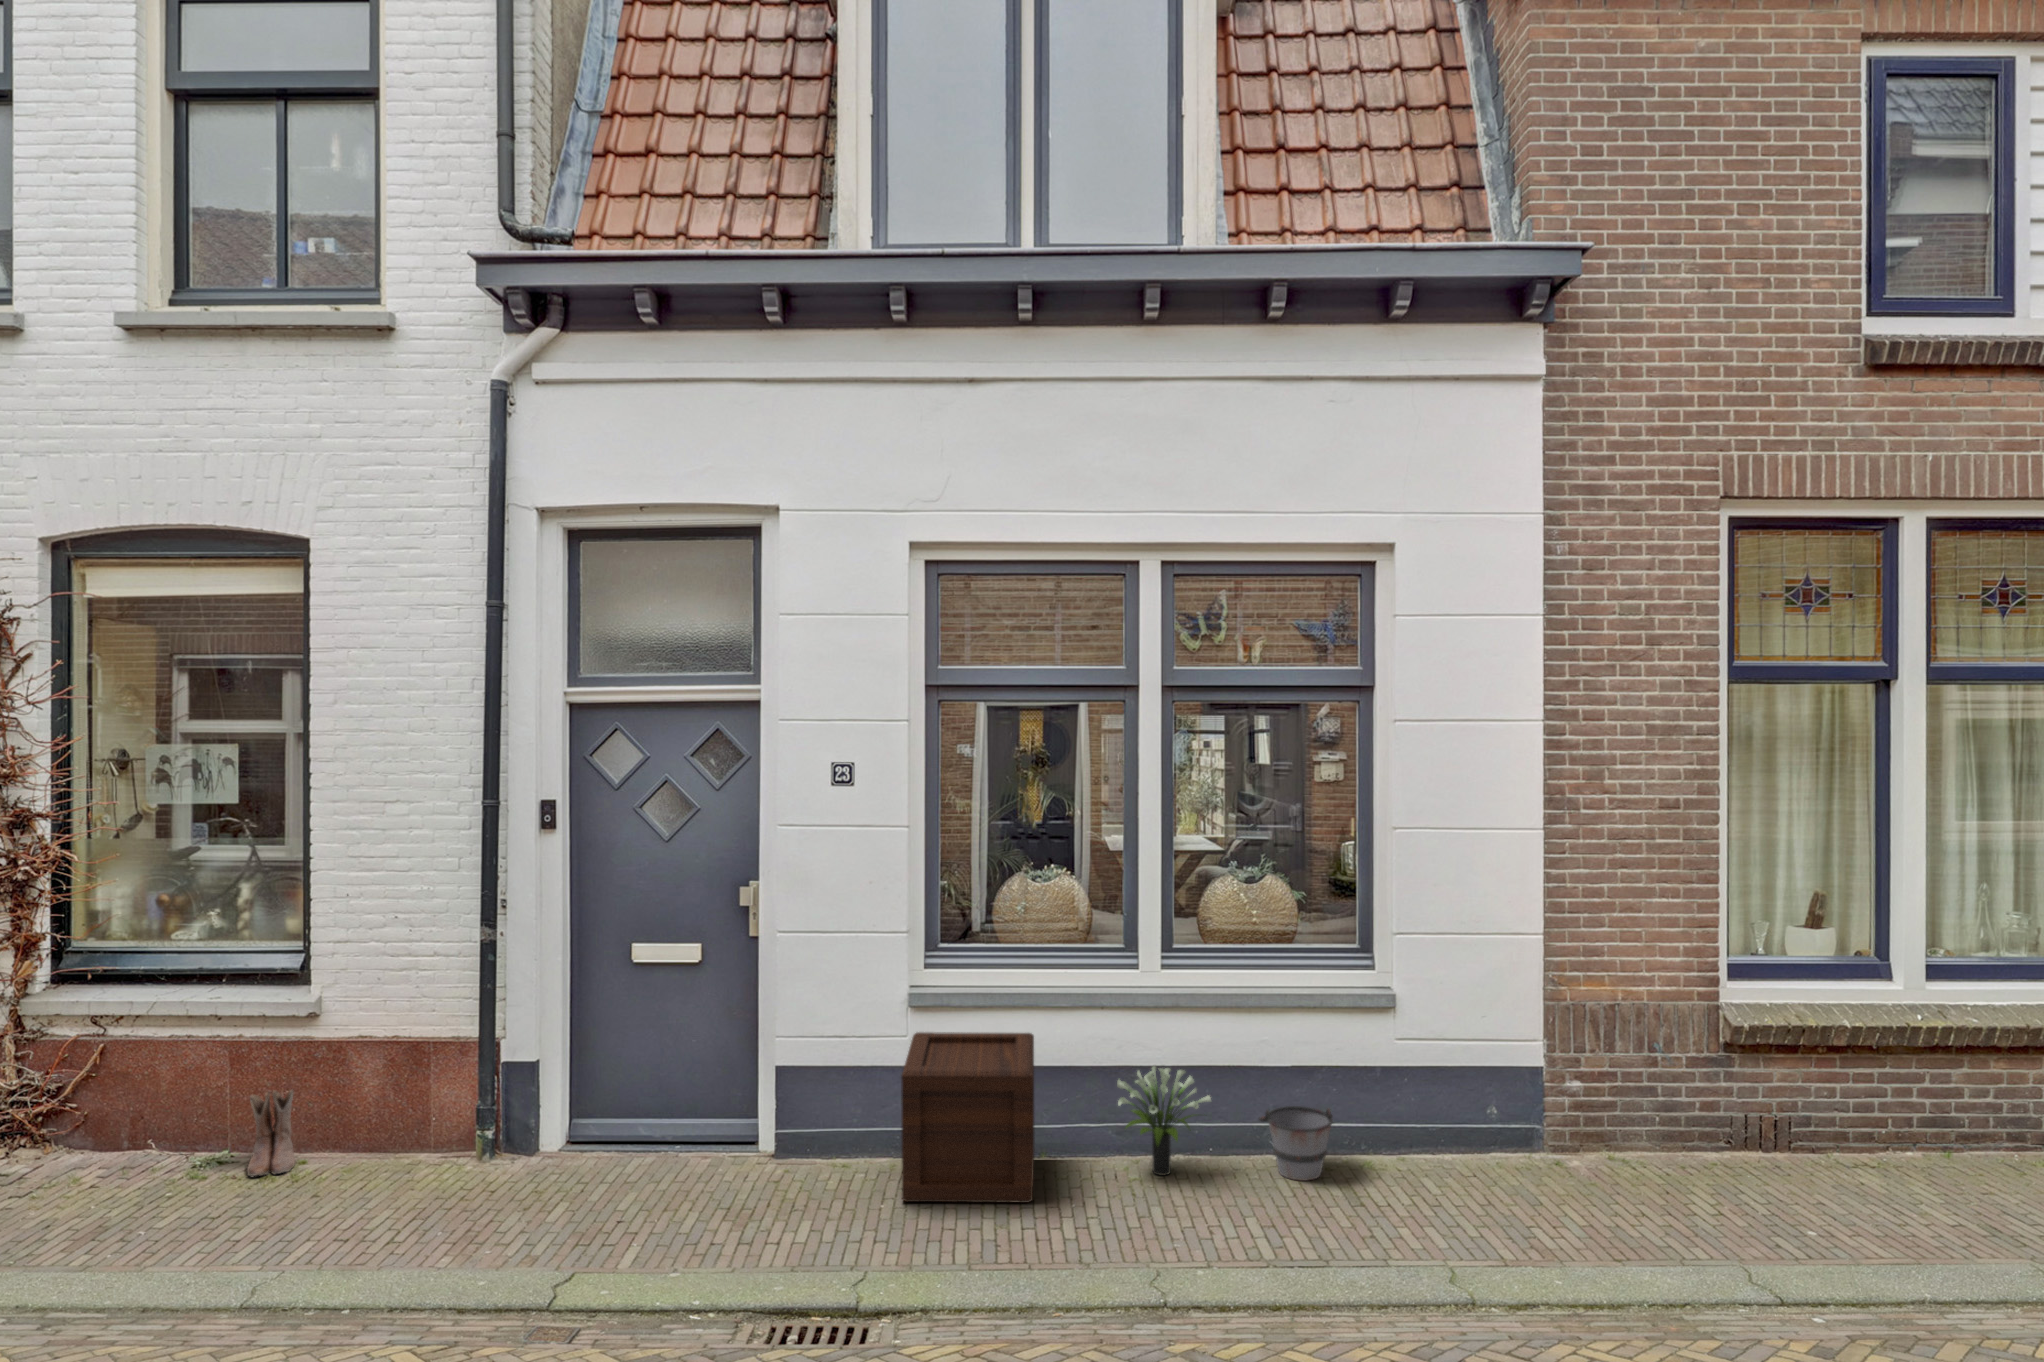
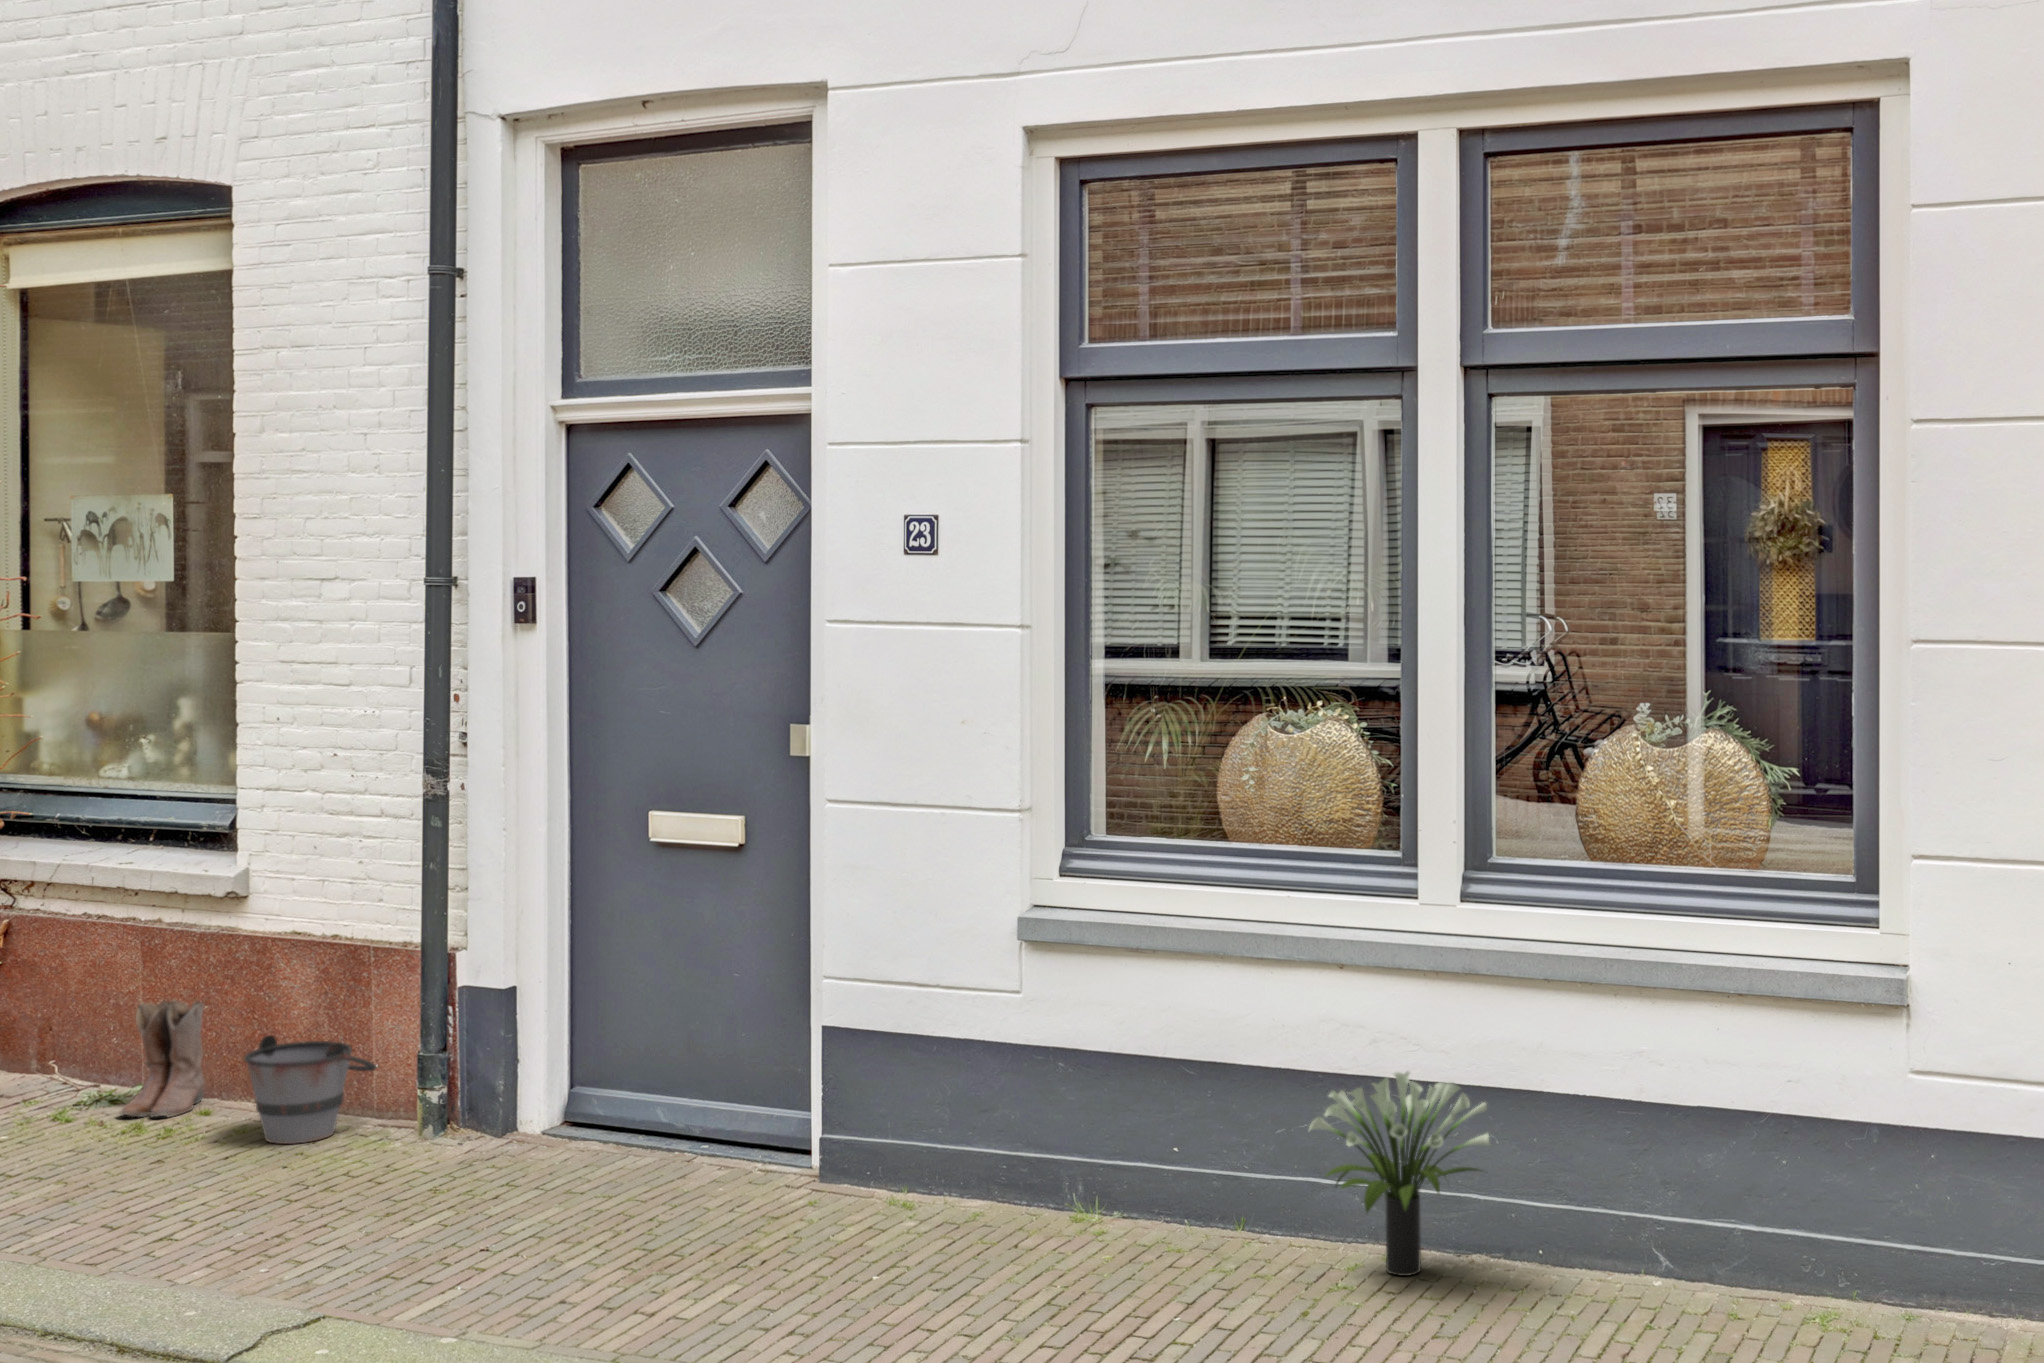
wooden crate: present [901,1032,1035,1203] -> none [909,983,1219,1282]
bucket: present [1259,1106,1333,1181] -> present [244,1035,376,1144]

